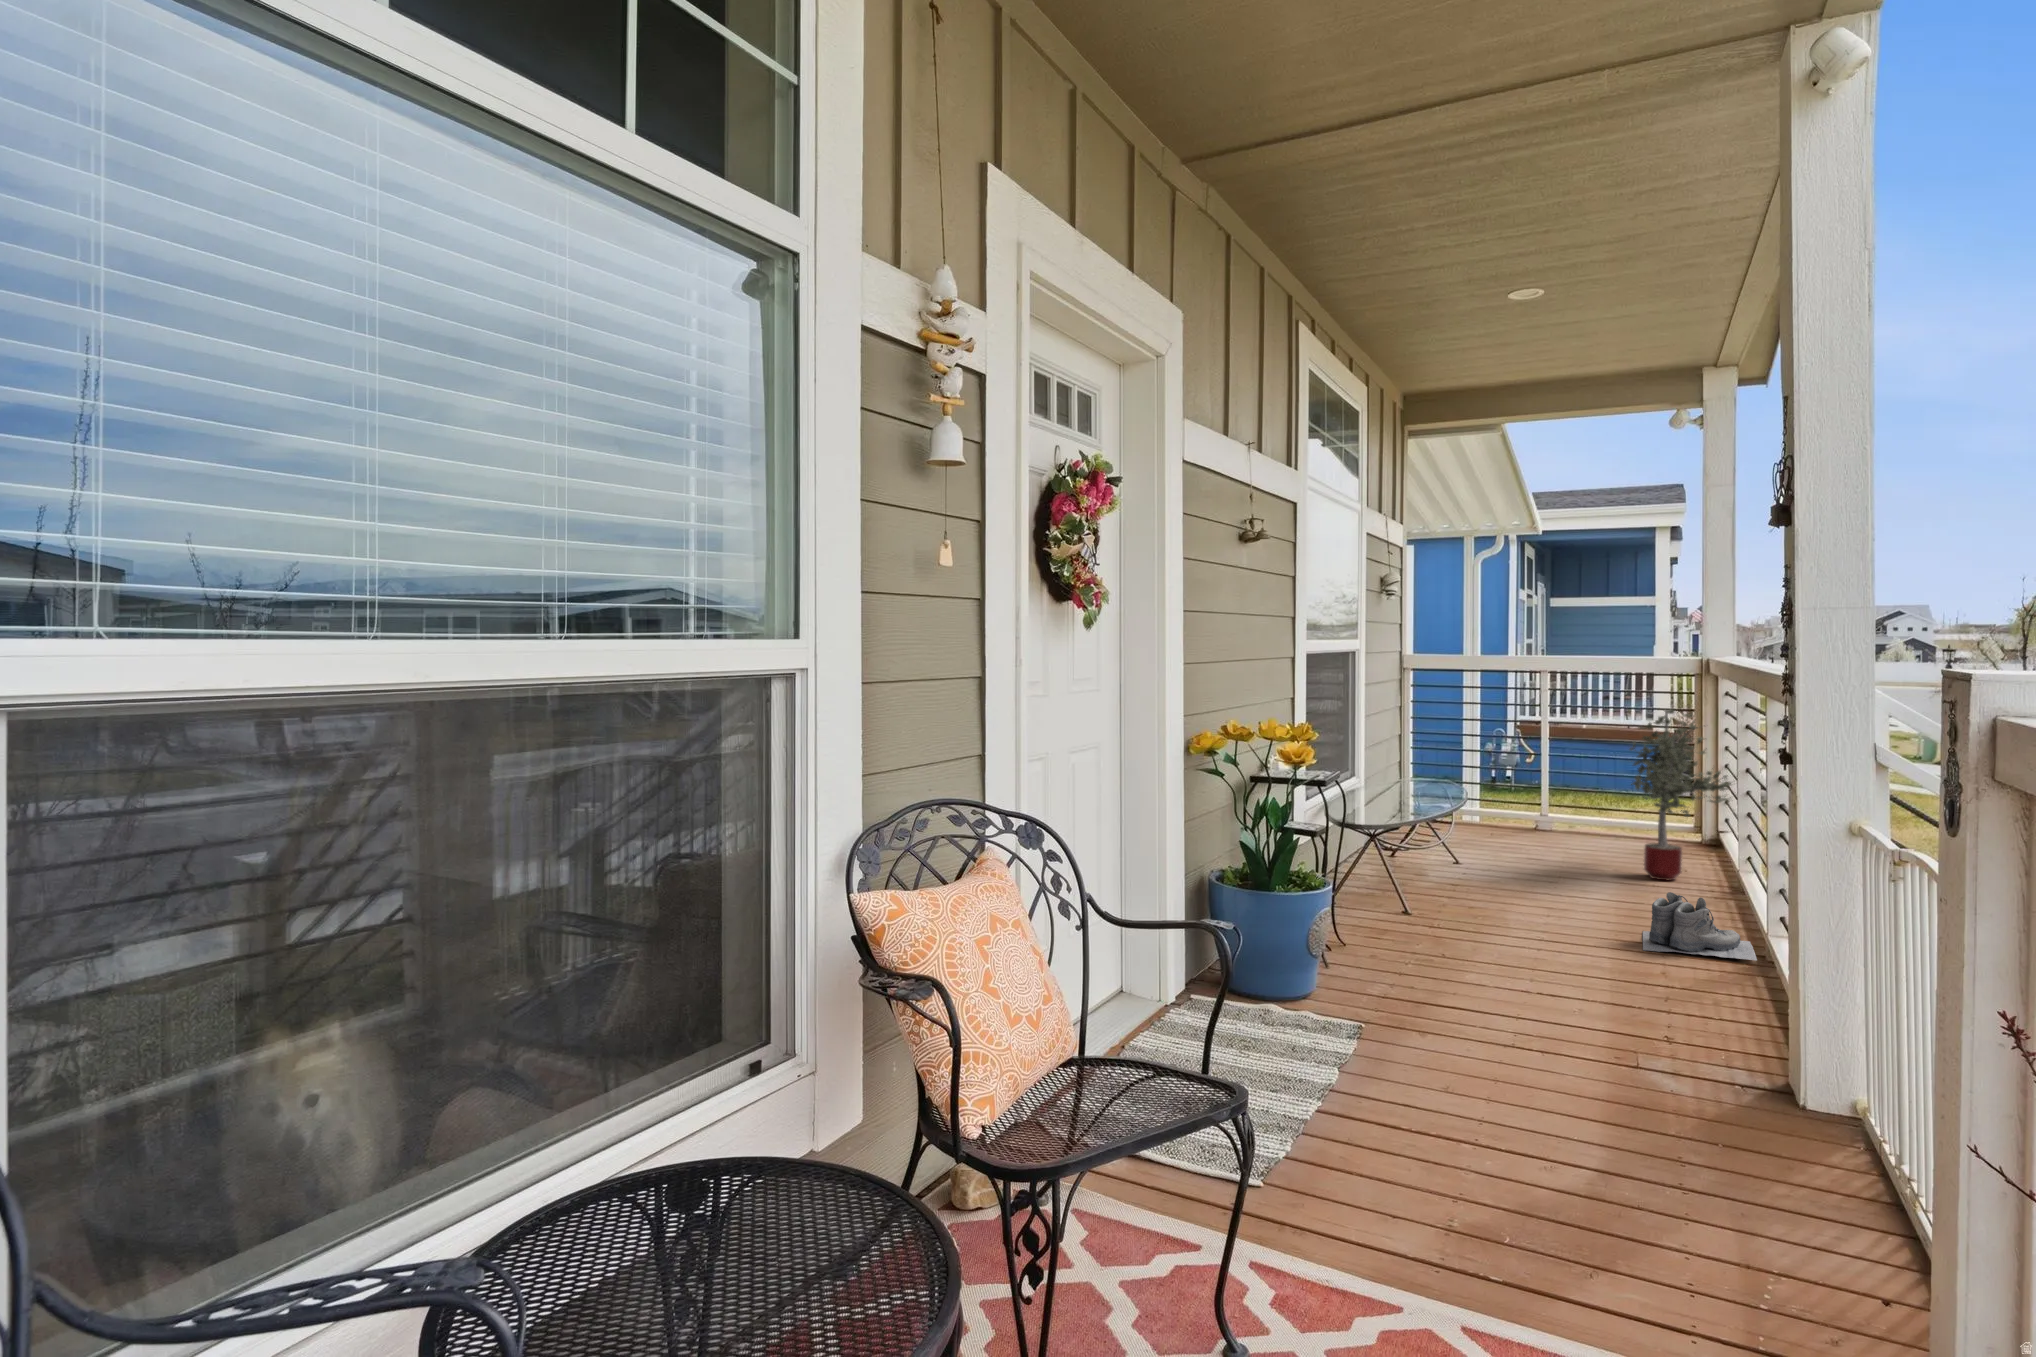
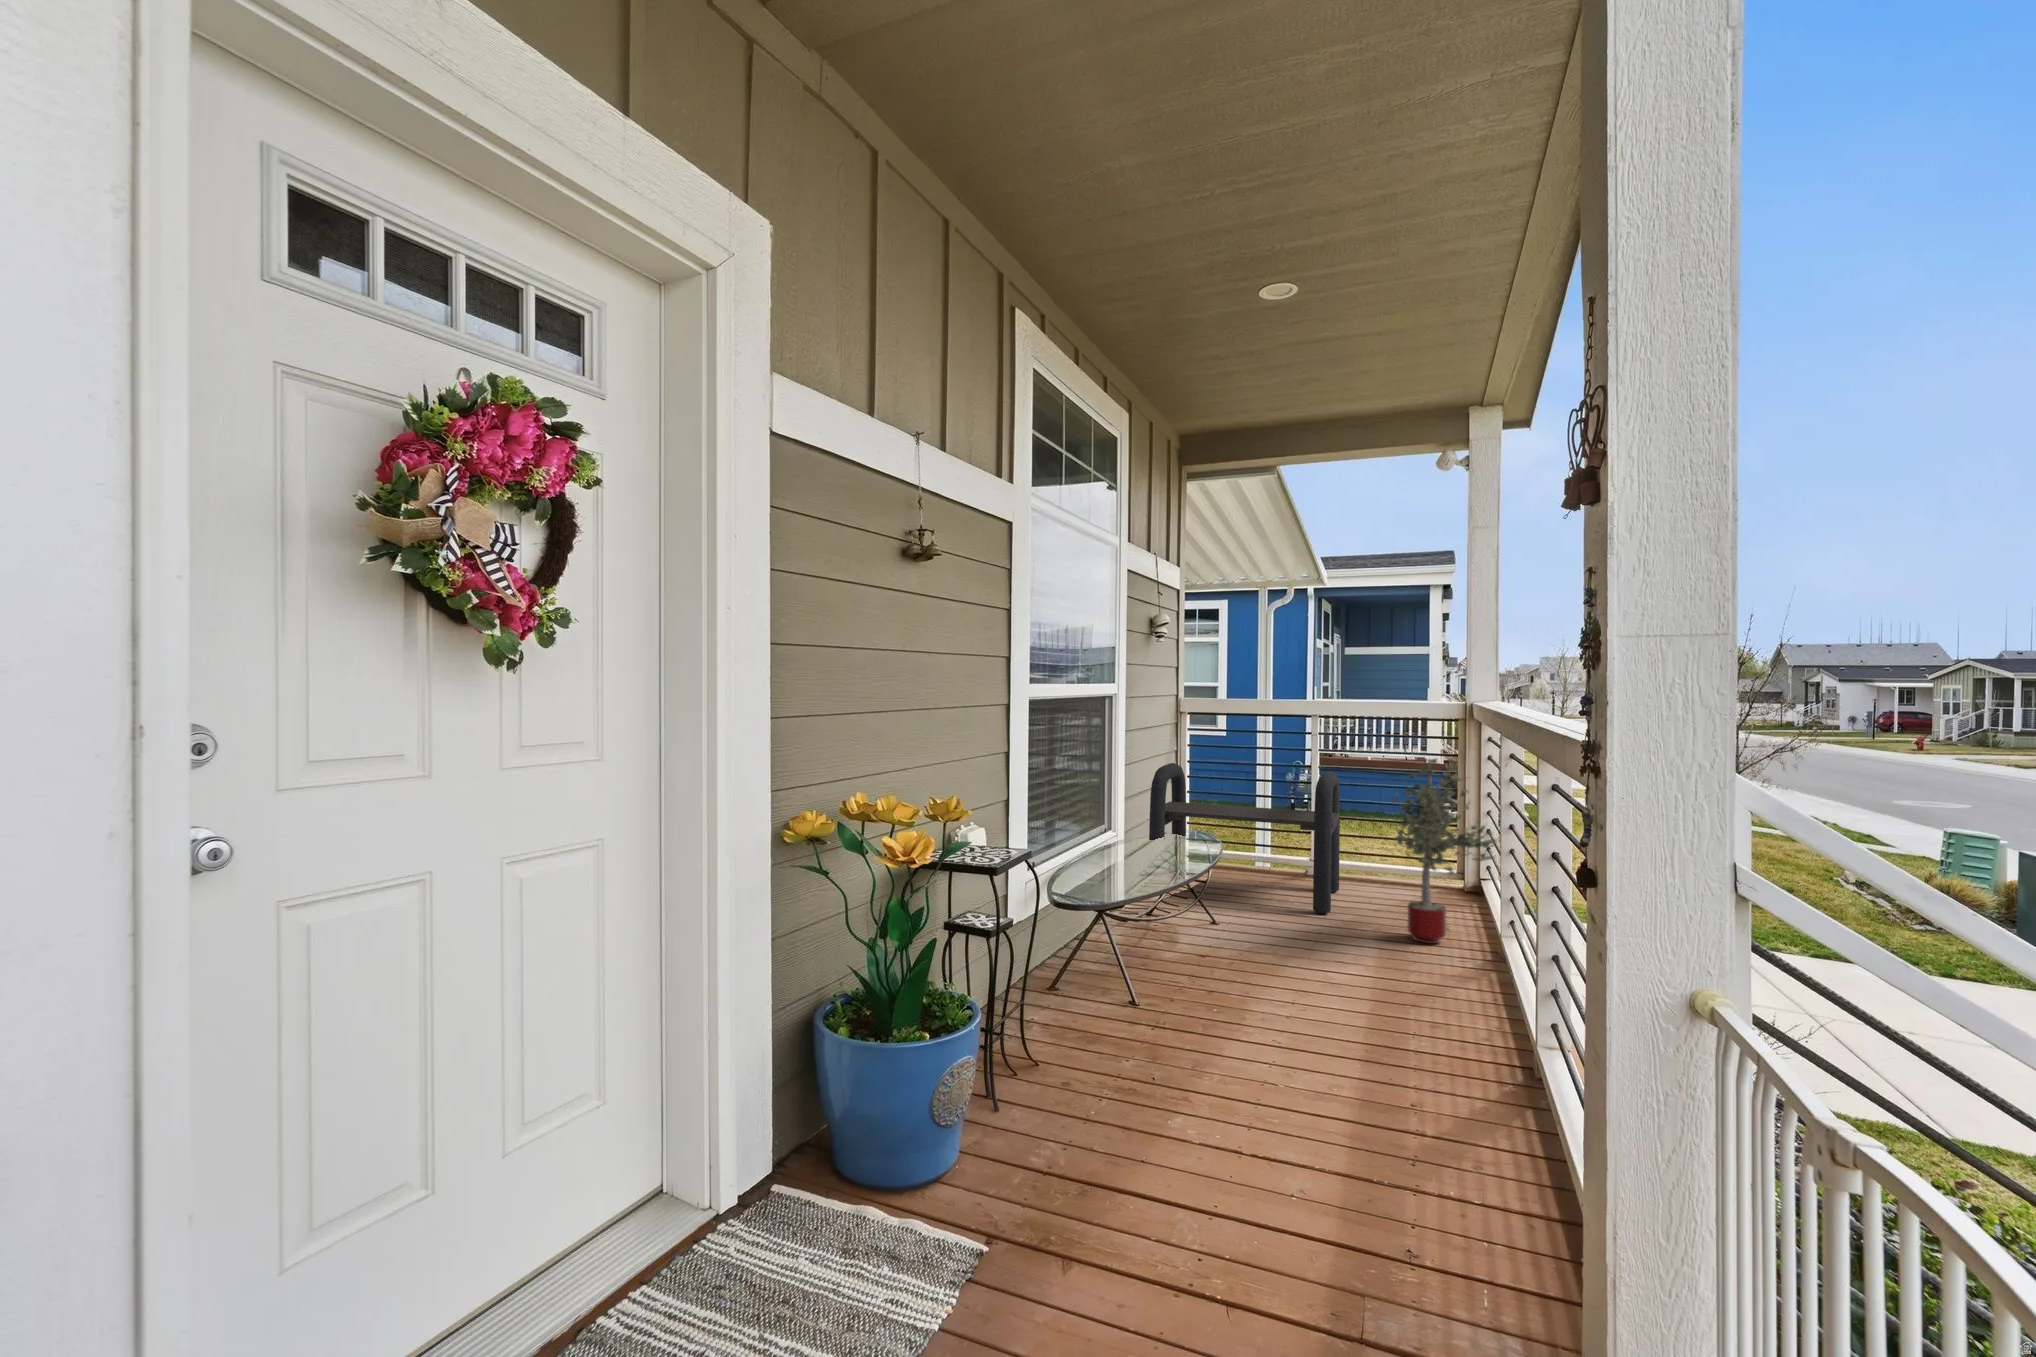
bench: none [1382,720,1572,858] -> present [1149,763,1340,914]
boots: present [1643,892,1757,960] -> none [1396,984,1529,1080]

